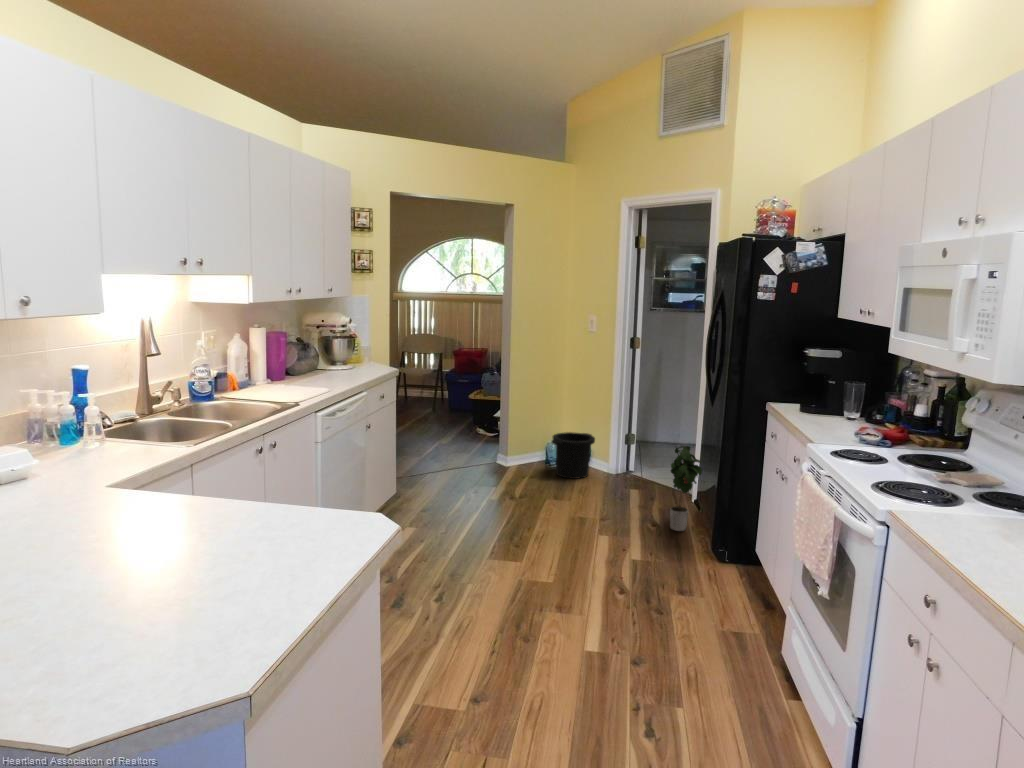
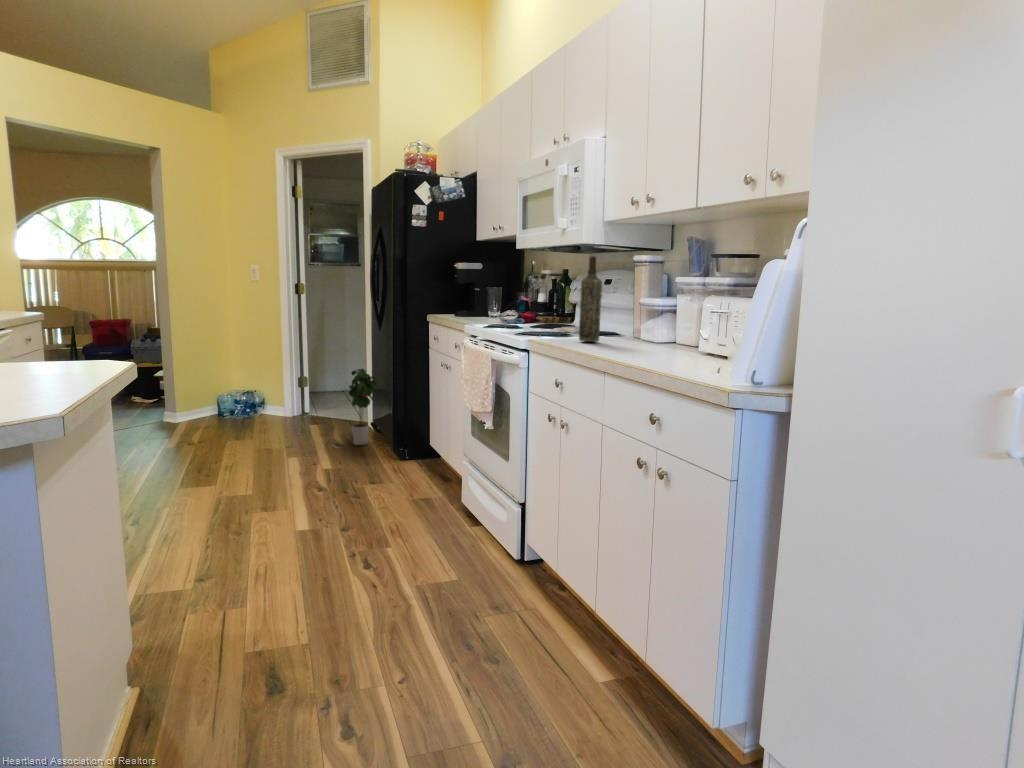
bottle: none [961,426,1009,547] -> present [579,255,602,342]
trash can: present [552,432,595,479] -> none [224,380,270,423]

